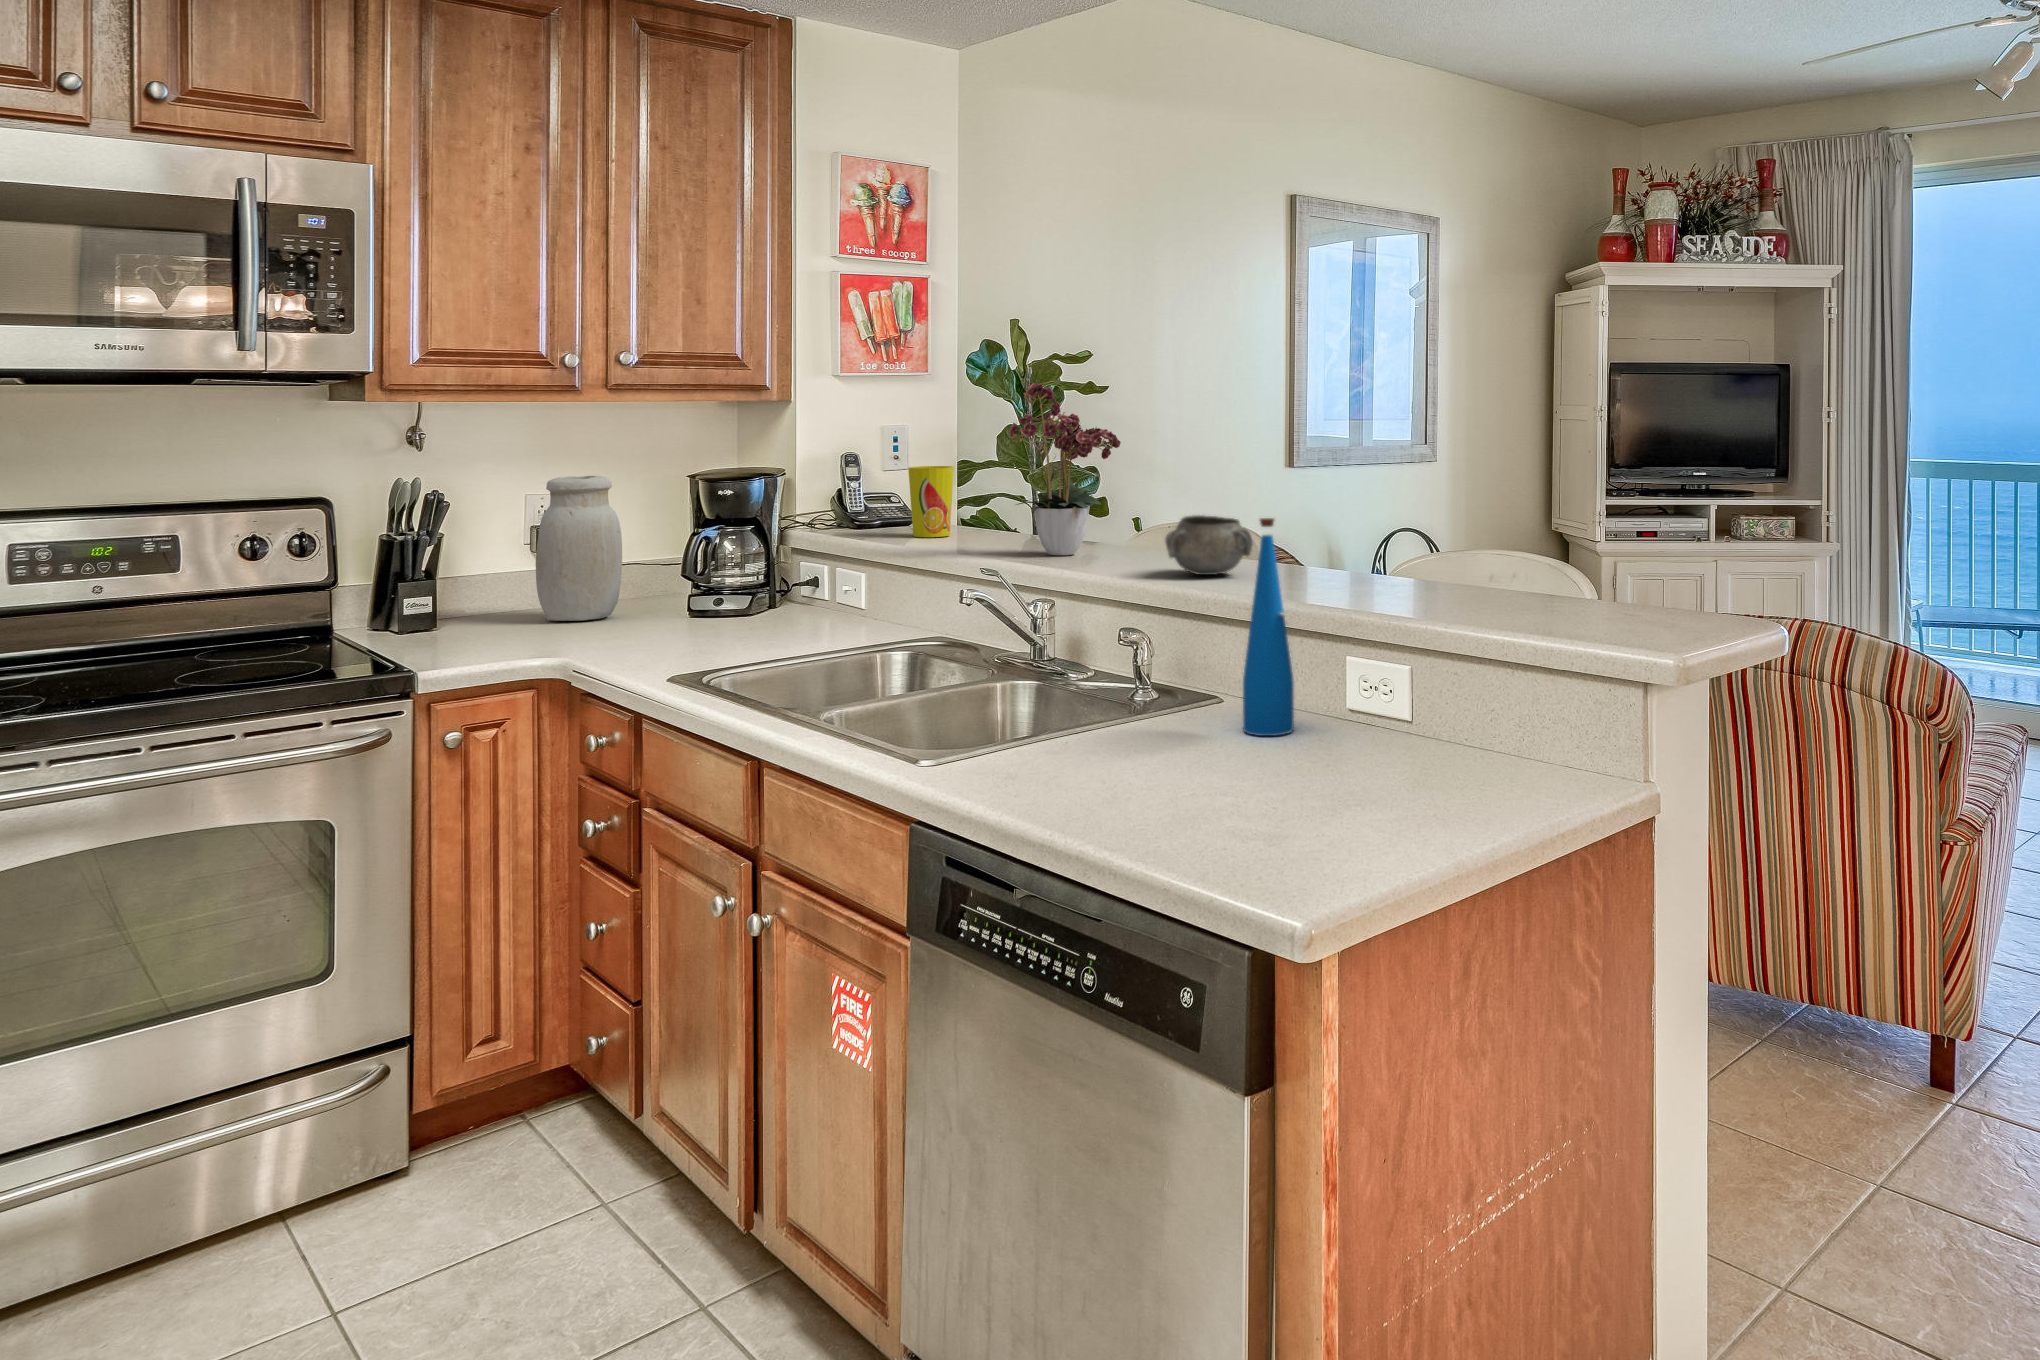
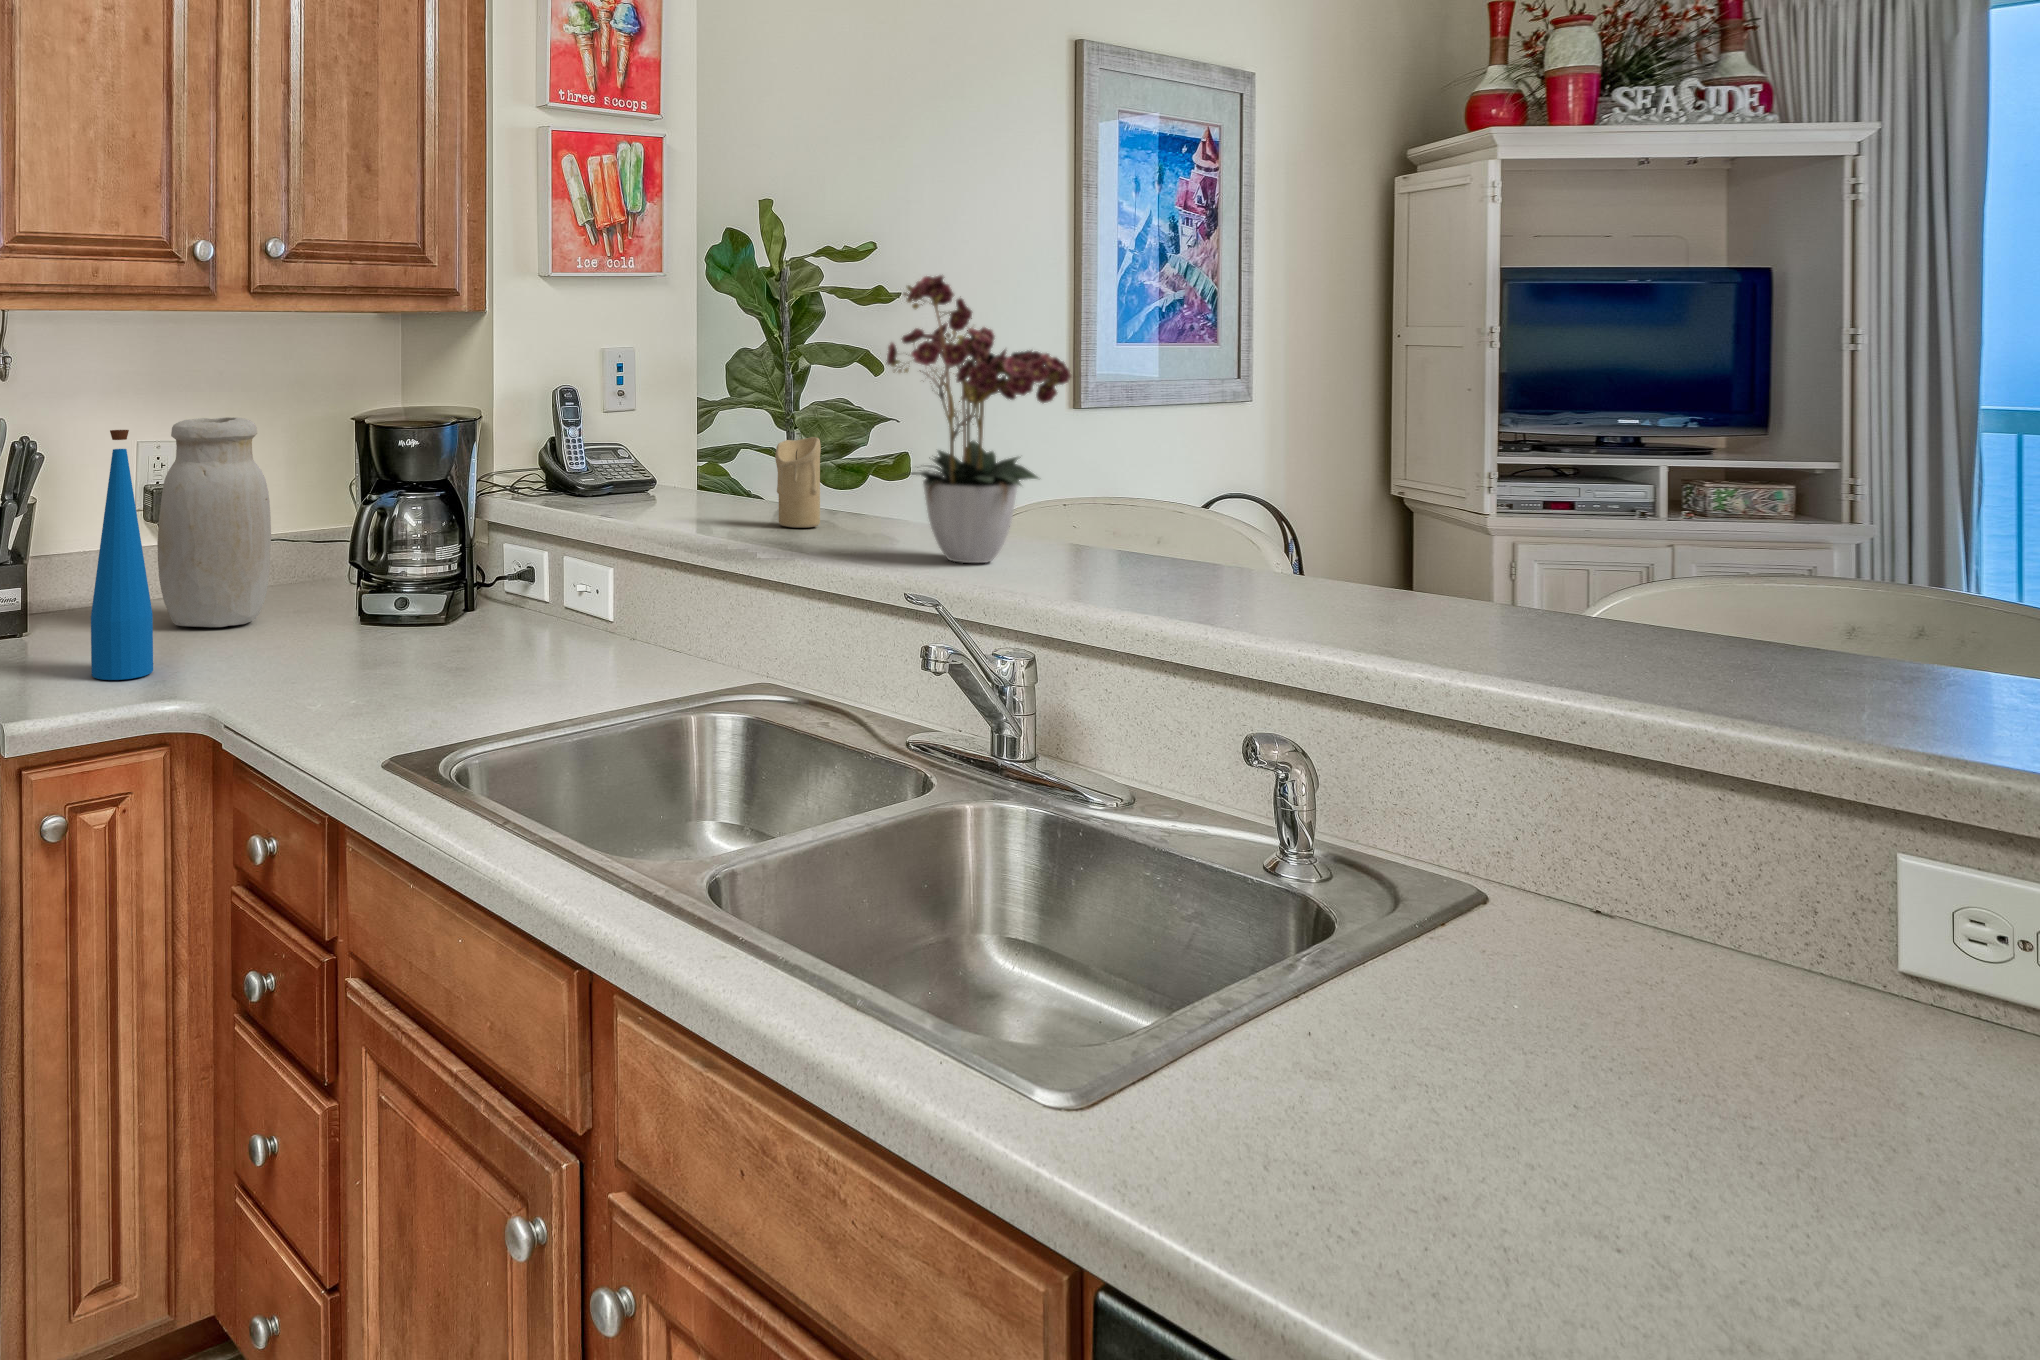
cup: present [908,466,954,537] -> none [672,408,739,517]
candle: none [969,483,999,541] -> present [775,437,821,528]
decorative bowl: present [1165,515,1253,575] -> none [1257,511,1437,626]
bottle: present [1243,518,1294,736] -> present [91,430,153,680]

